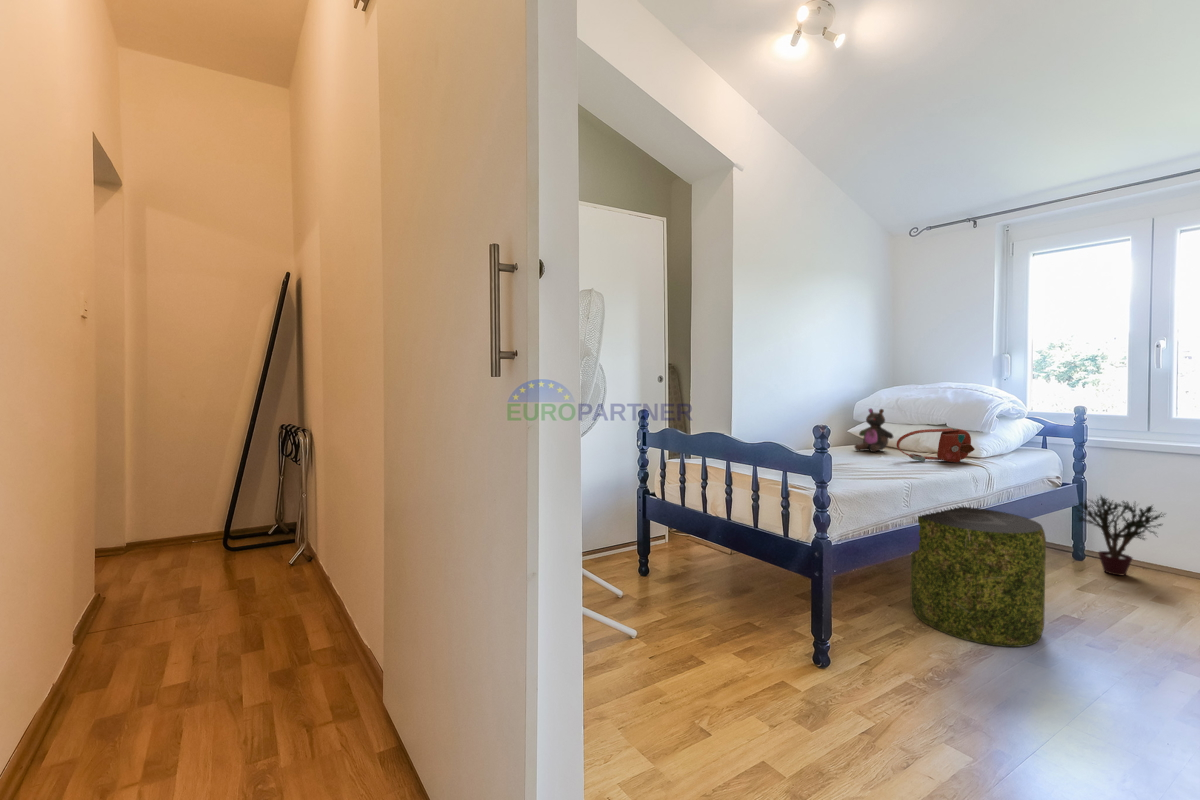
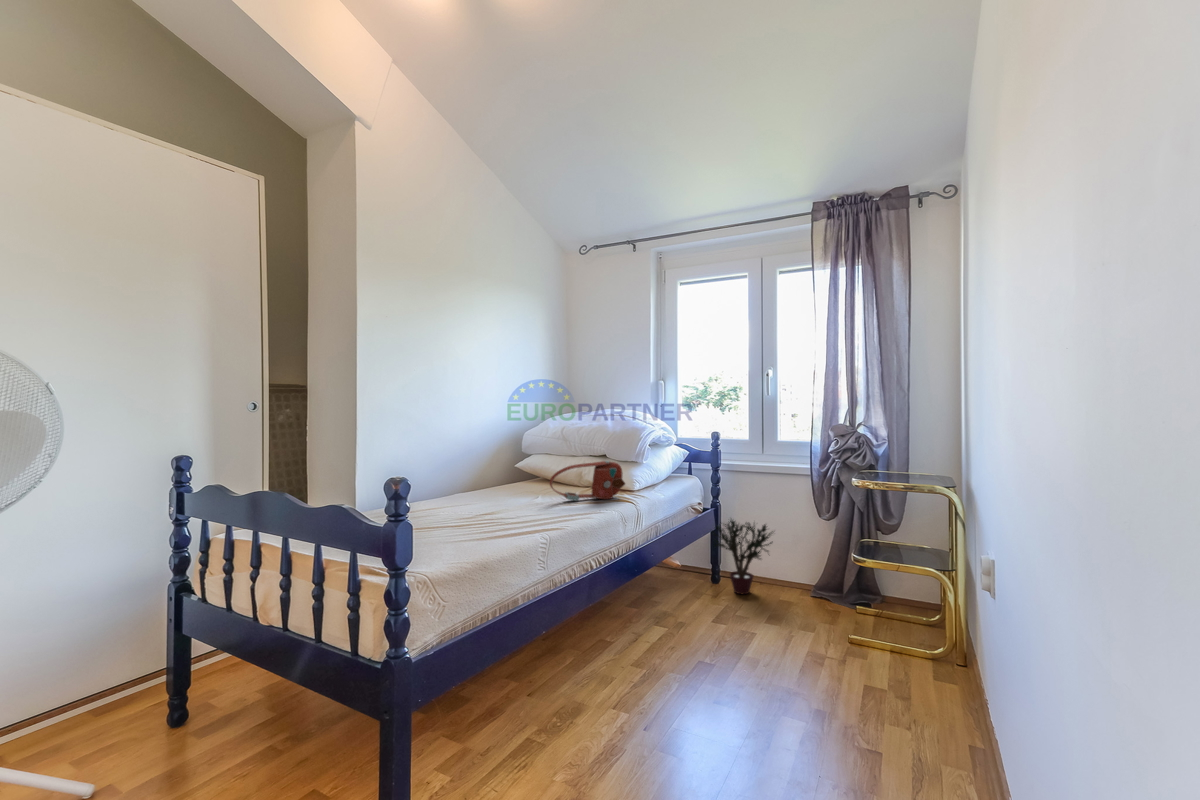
stuffed bear: present [855,409,893,452] -> none [514,439,554,490]
pouf: present [910,507,1046,647] -> none [555,553,680,726]

